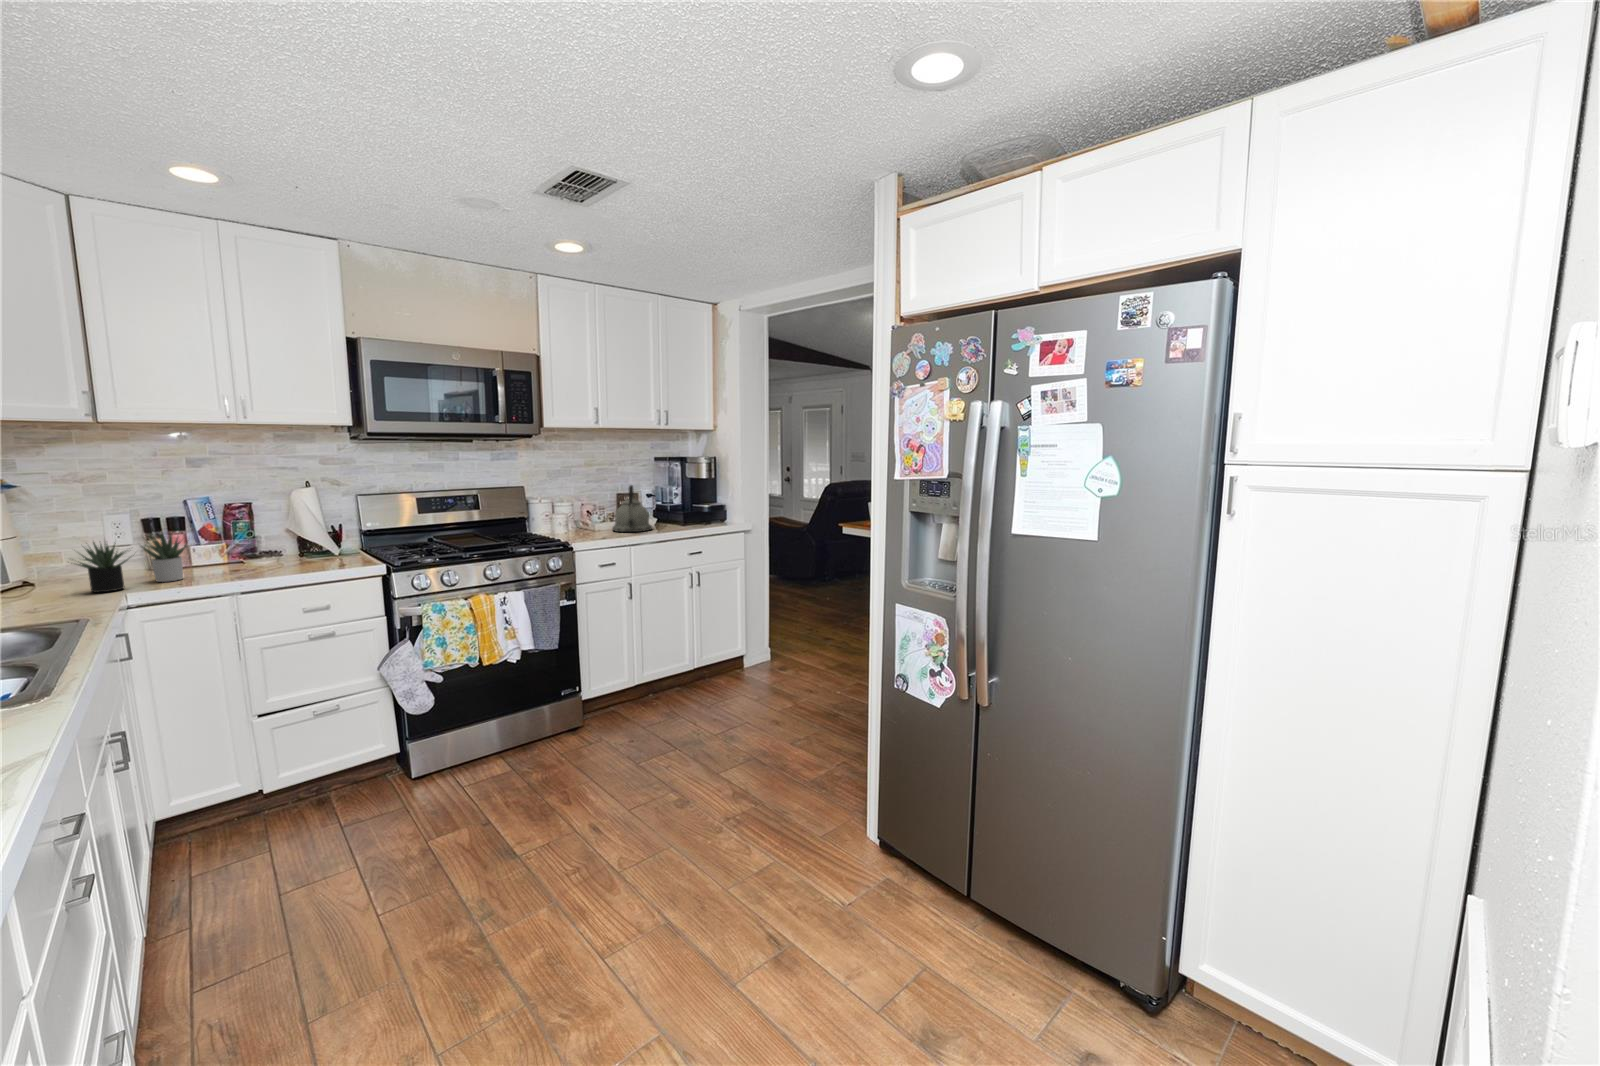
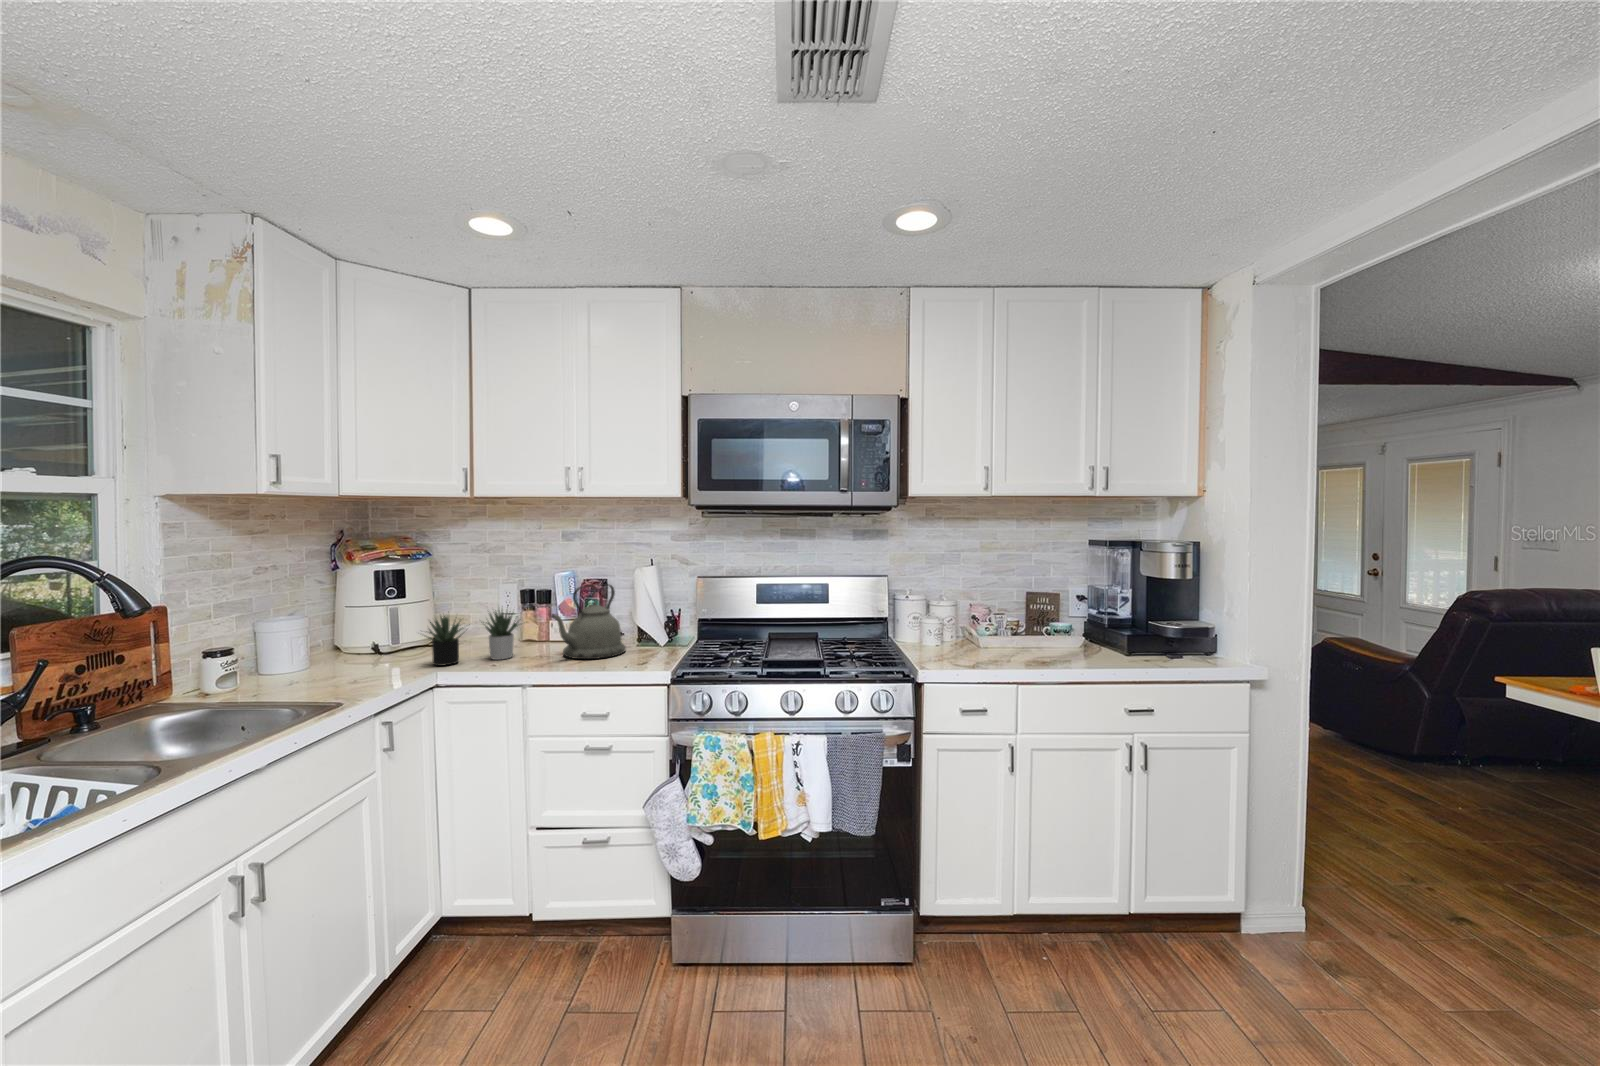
kettle: present [612,485,652,532] -> present [552,585,626,659]

